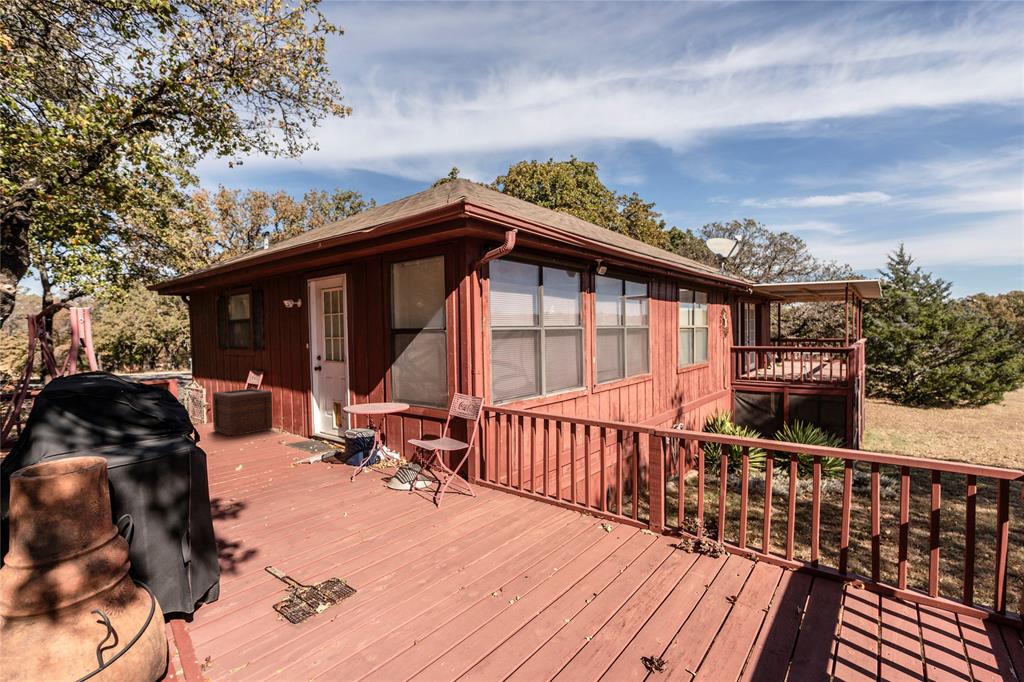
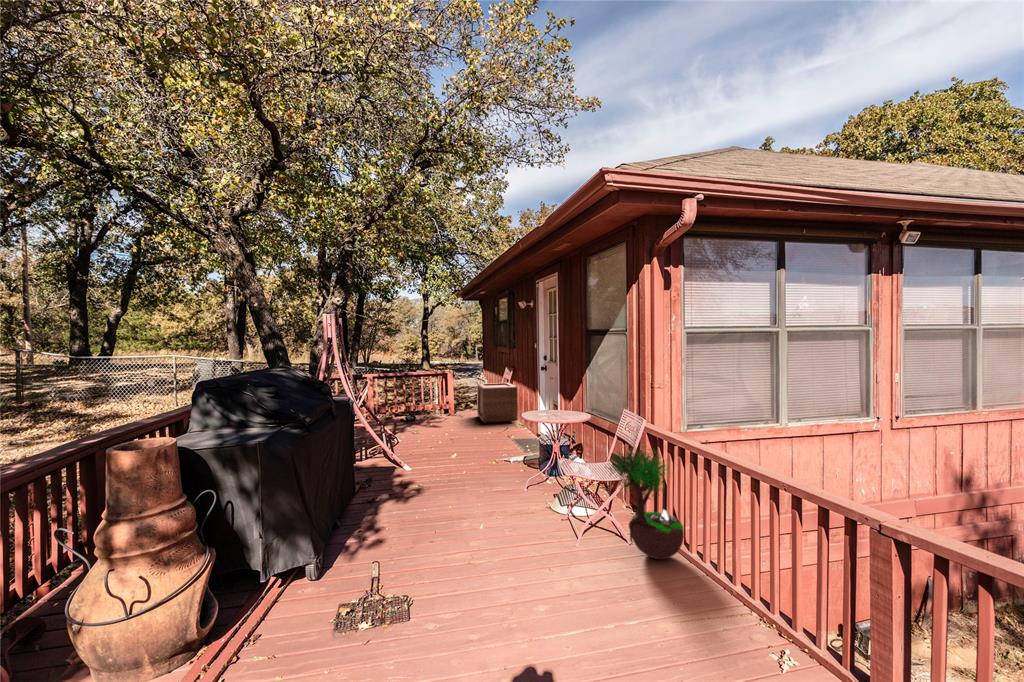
potted tree: none [456,409,514,497] -> present [605,447,684,559]

